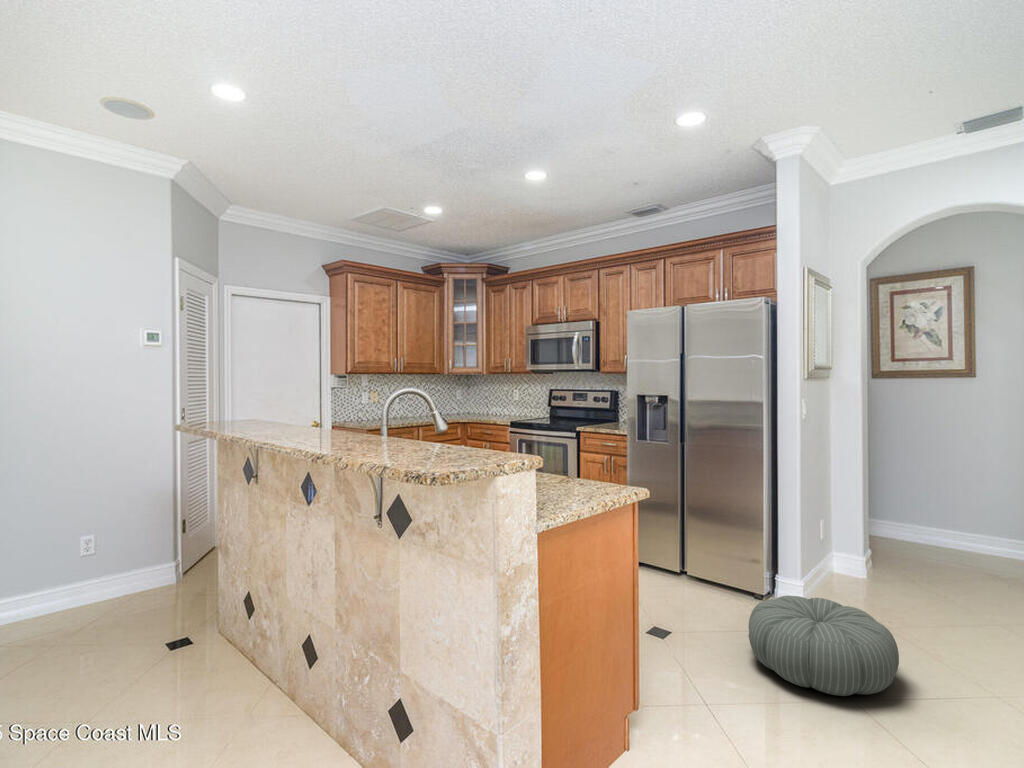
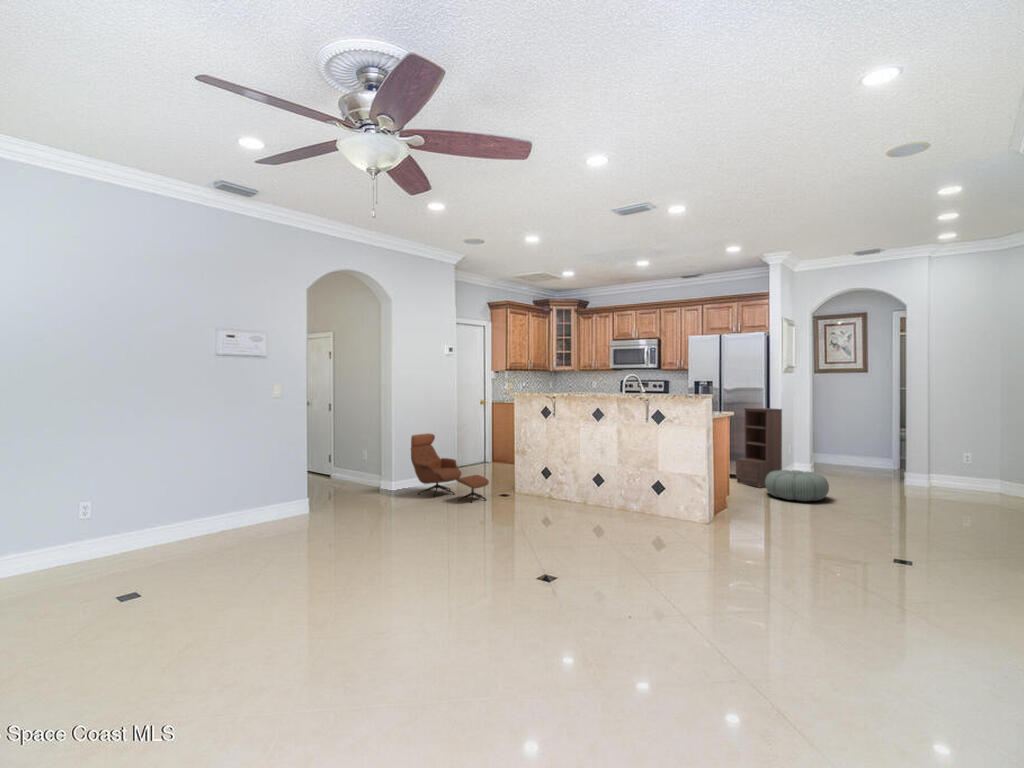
bookshelf: none [703,448,797,621] -> present [736,408,782,488]
lounge chair: none [22,496,146,665] -> present [411,434,489,502]

